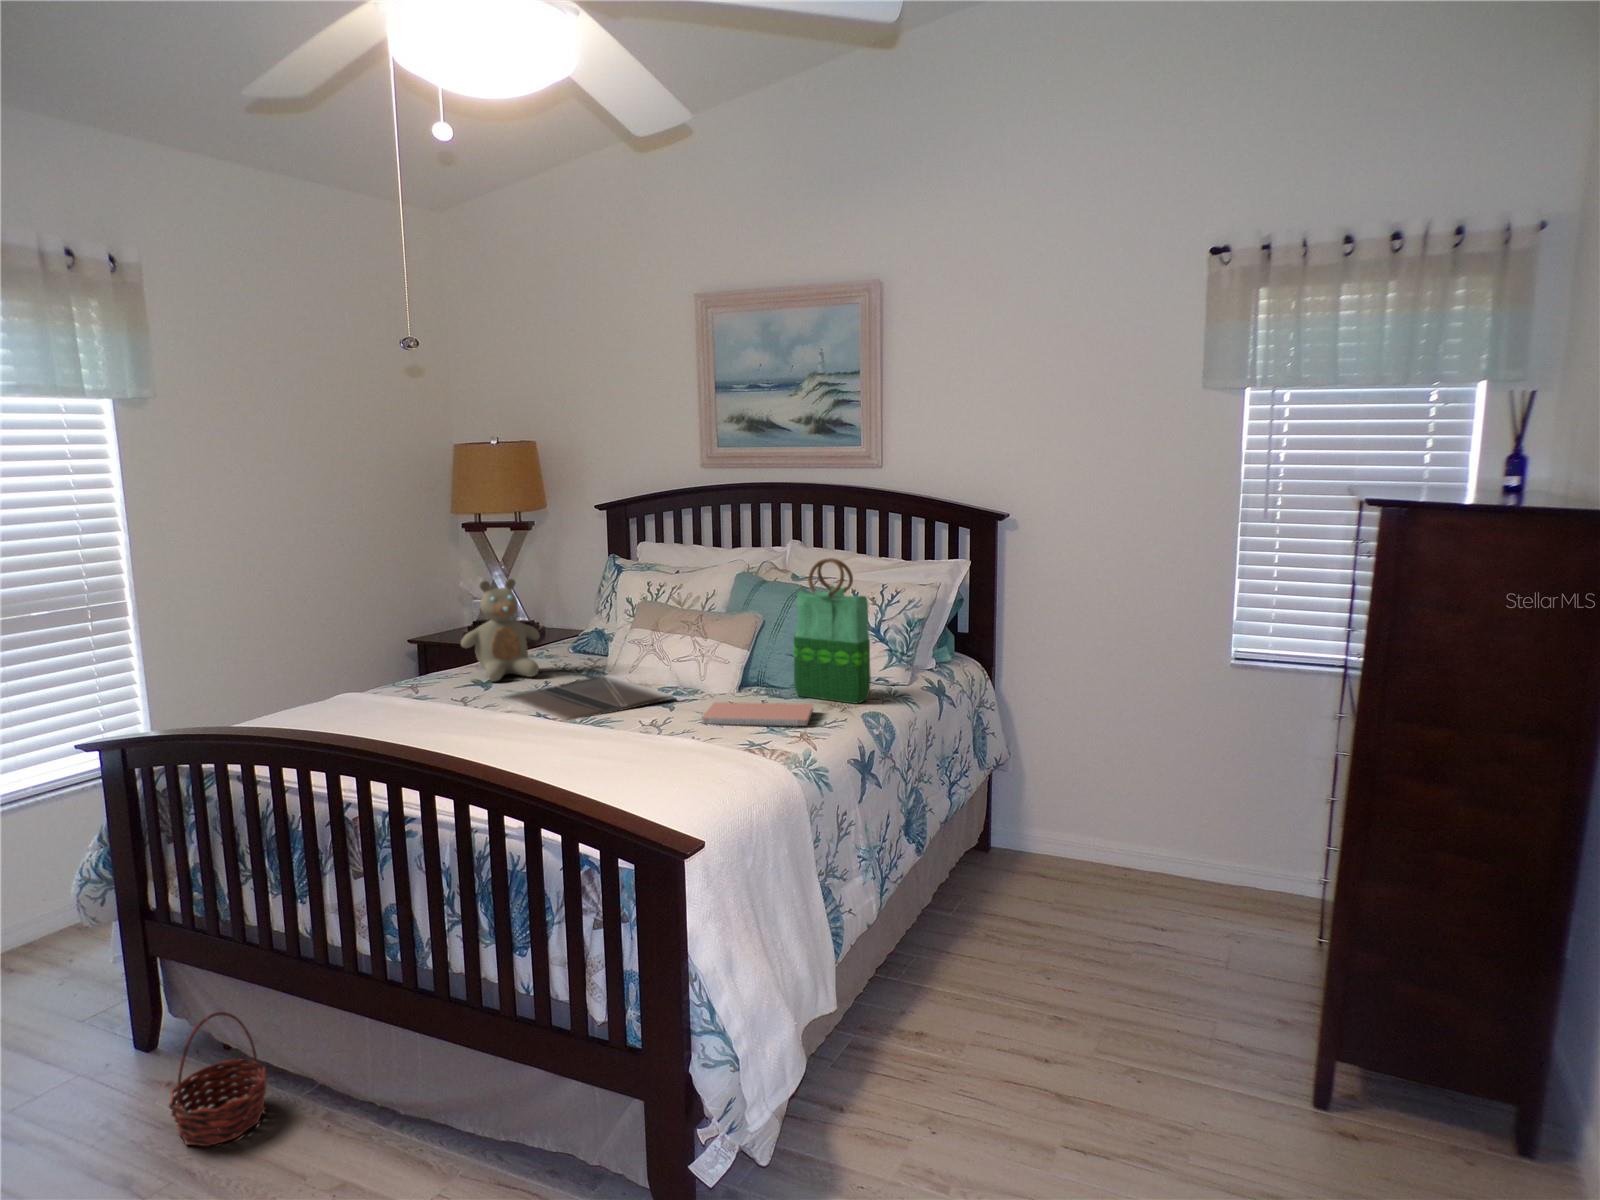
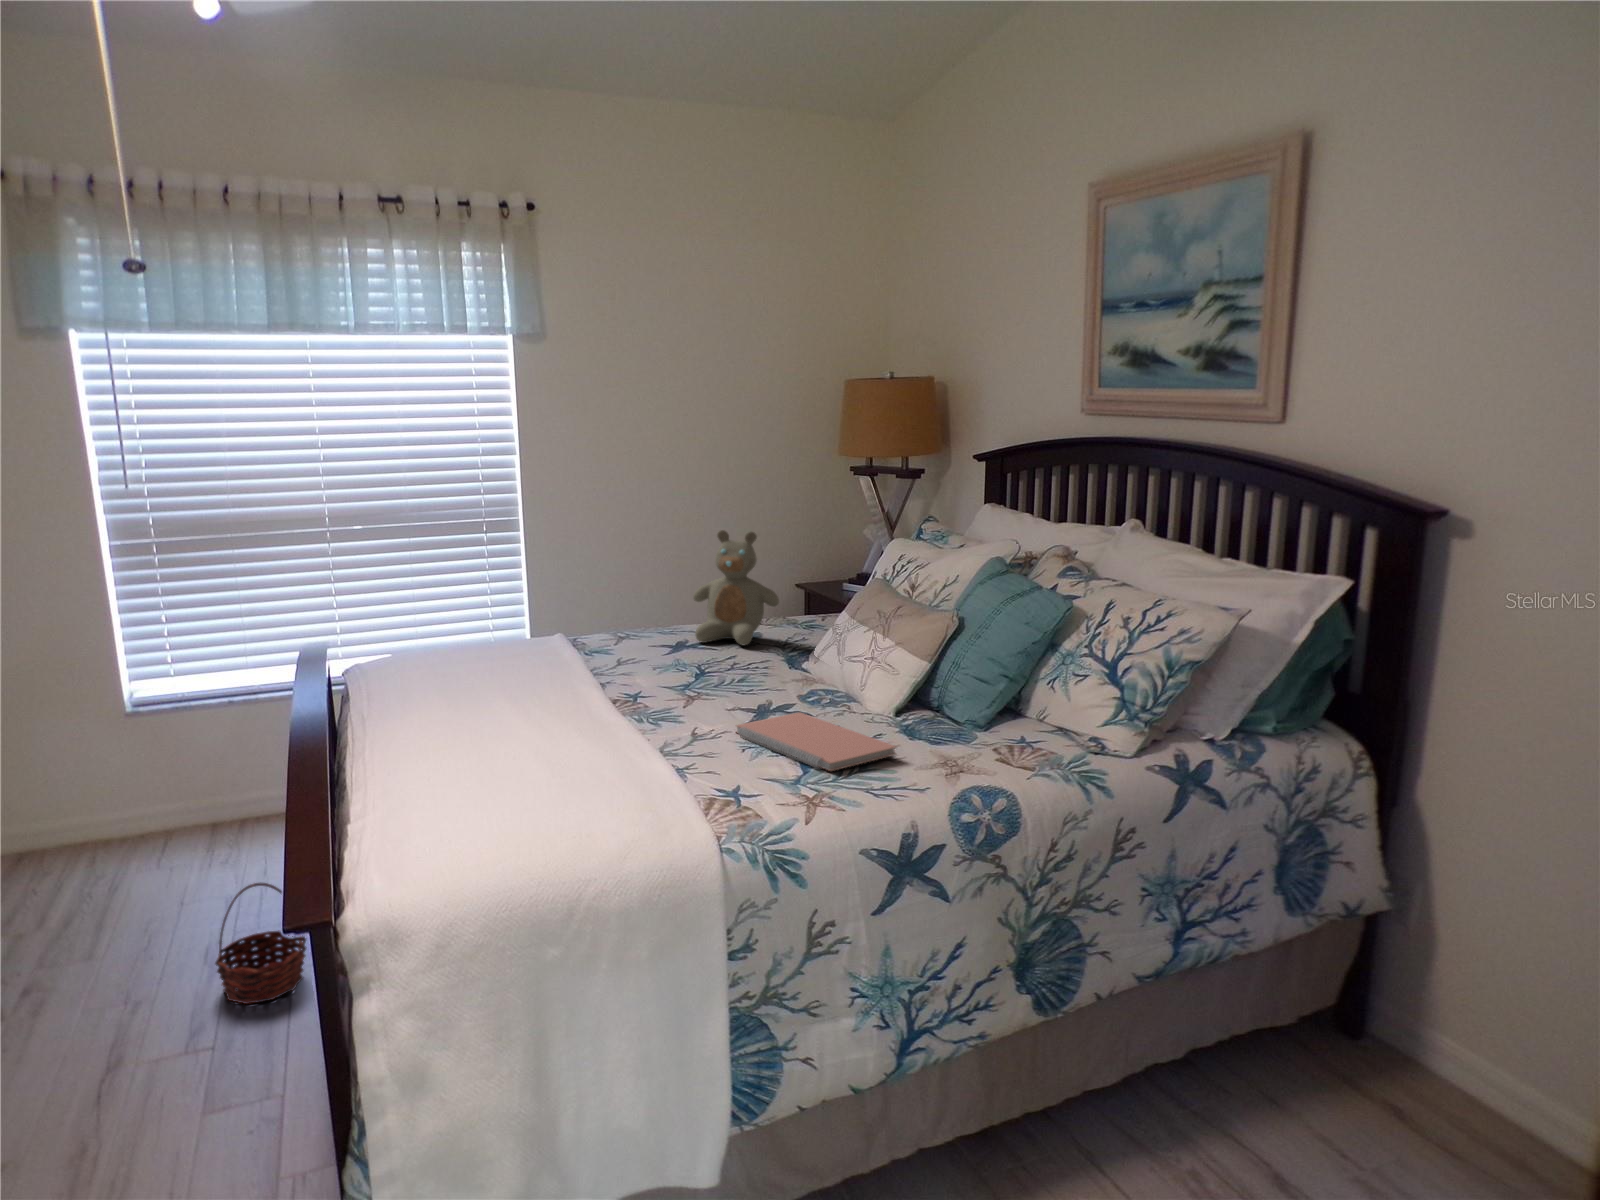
tote bag: present [794,558,871,704] -> none [940,536,1026,766]
laptop: present [502,675,673,720] -> none [632,656,792,699]

